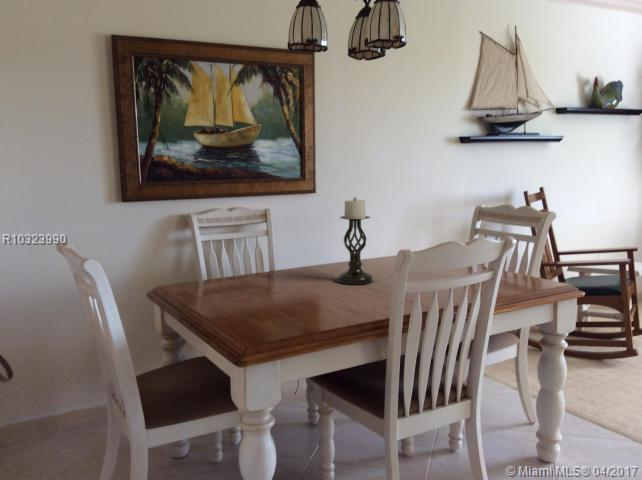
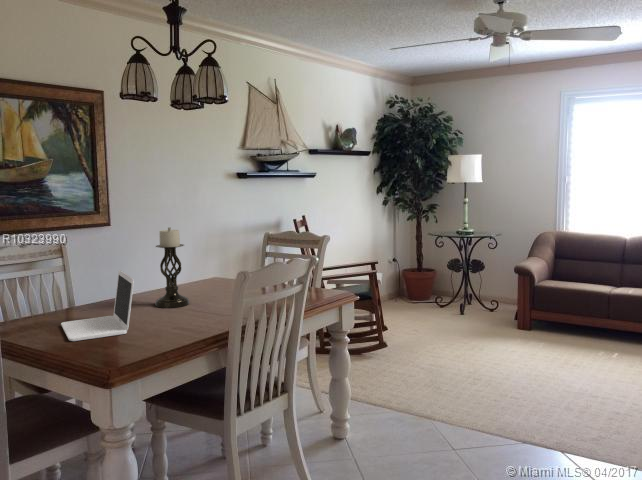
laptop: none [235,240,301,311] -> present [61,270,134,341]

